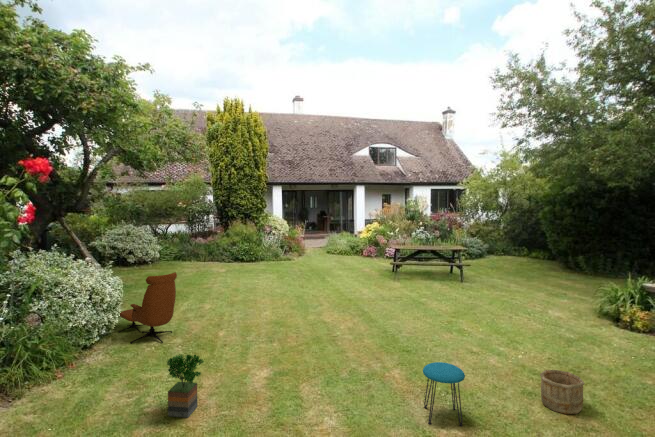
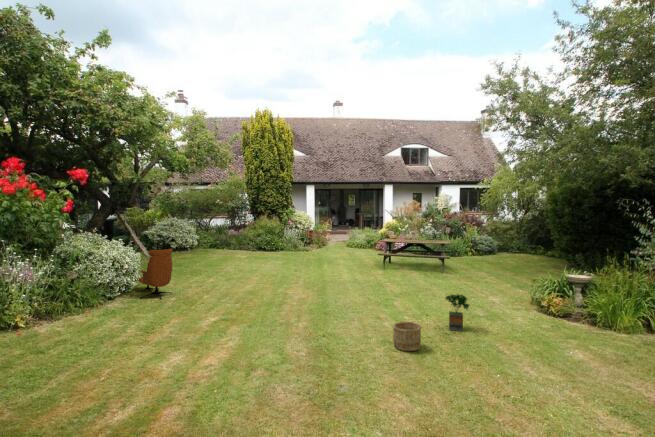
potted tree: present [167,355,204,418] -> present [446,294,469,331]
stool: present [423,362,465,426] -> none [299,309,327,351]

